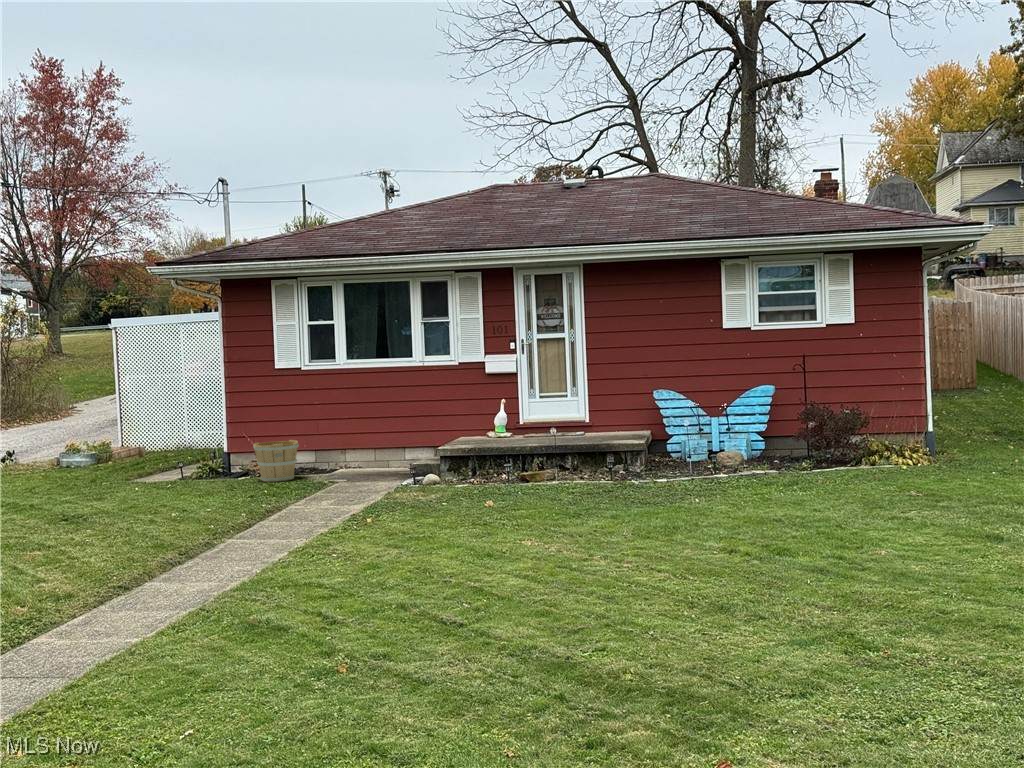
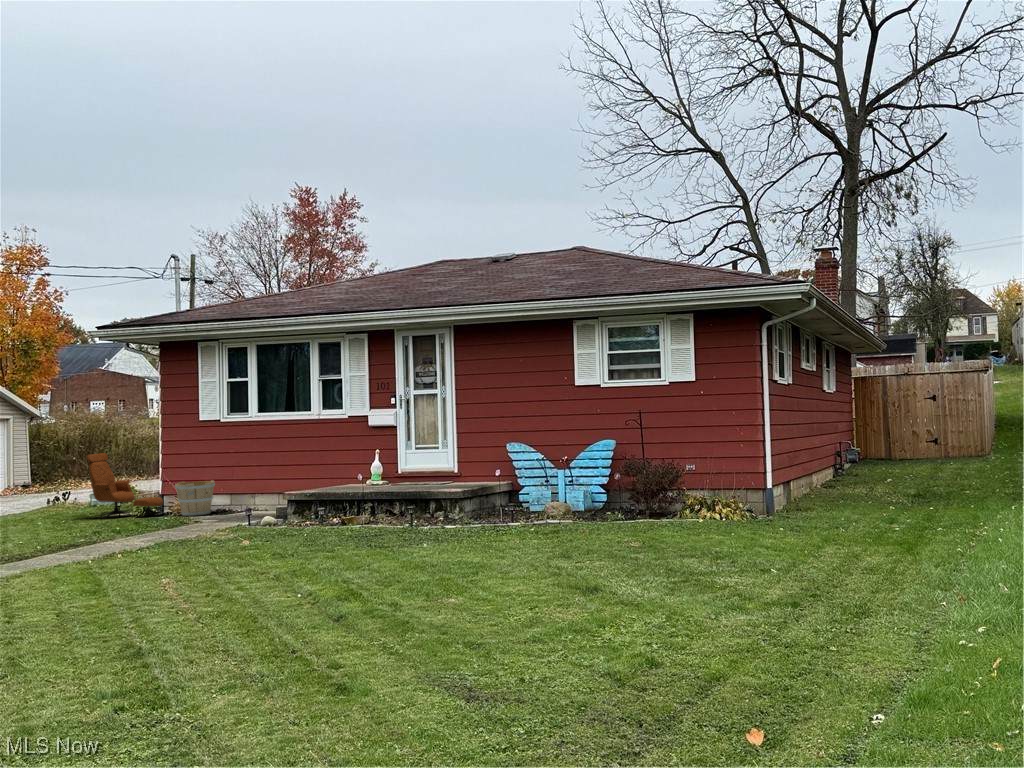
lounge chair: none [134,411,235,490] -> present [87,453,163,519]

